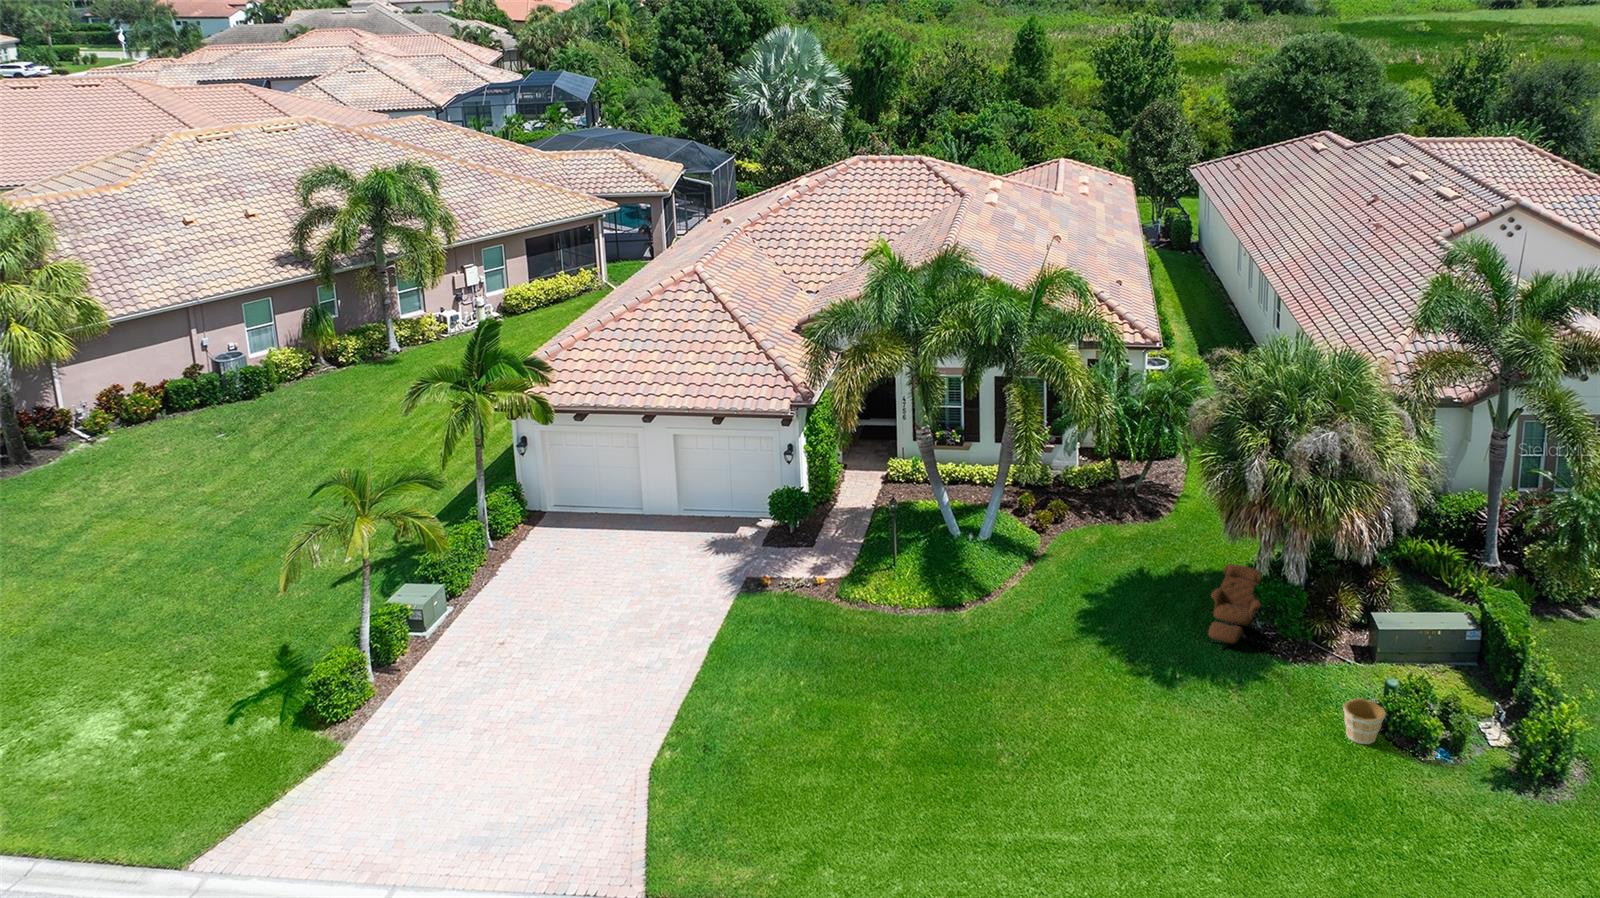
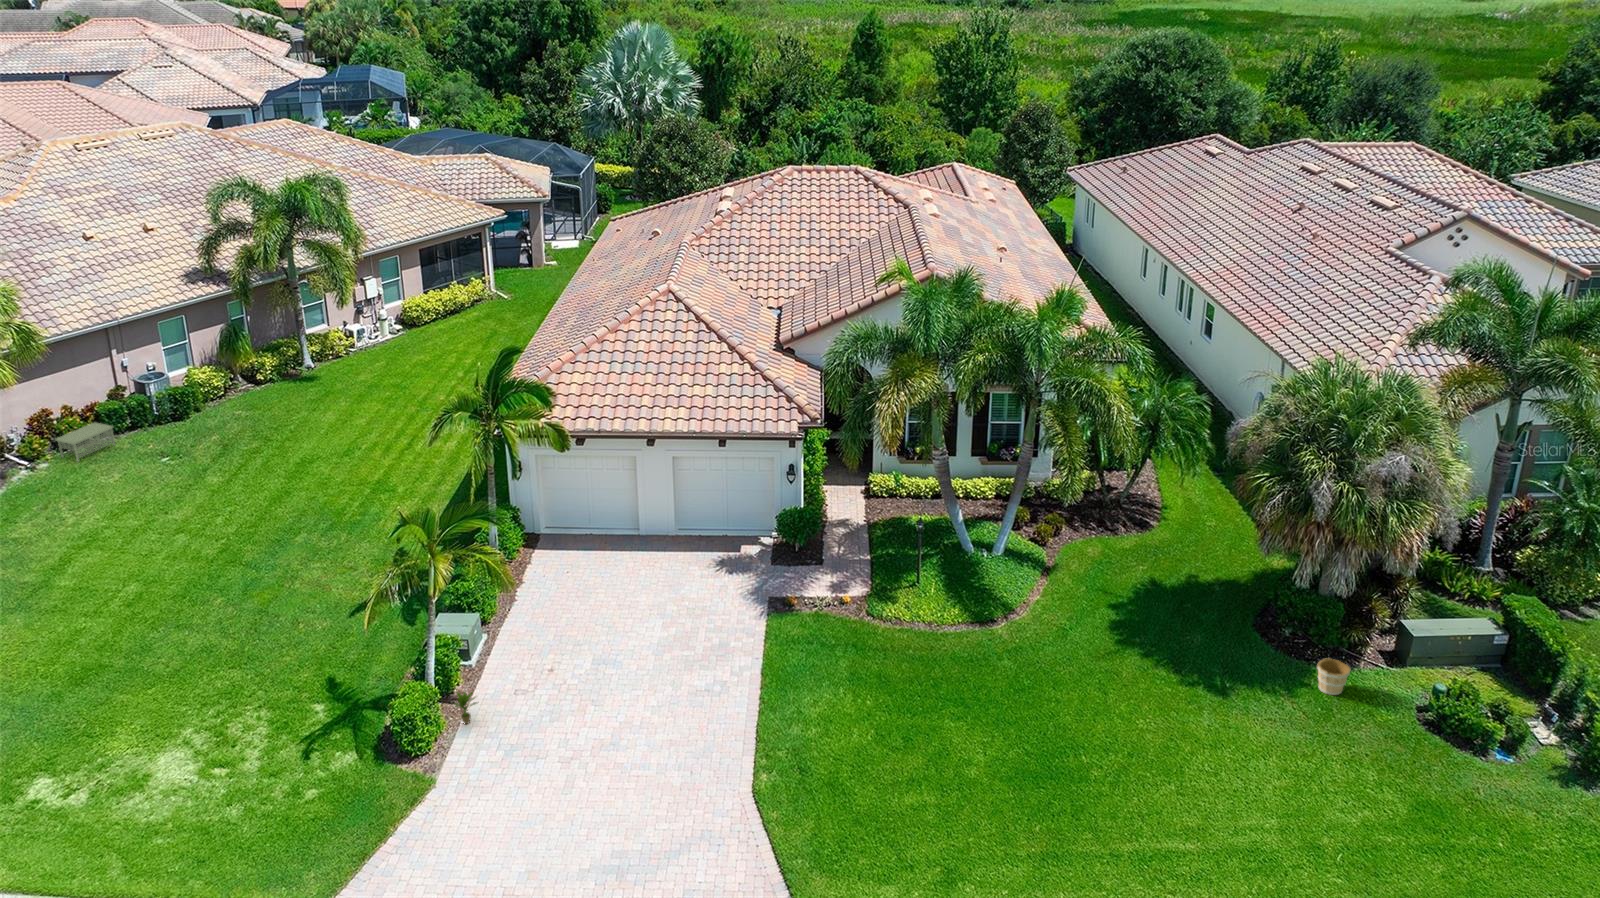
storage bench: none [123,396,183,433] -> present [55,423,115,461]
lounge chair: present [1208,564,1261,649] -> none [1190,554,1233,627]
potted plant: none [347,679,376,715] -> present [456,692,477,724]

